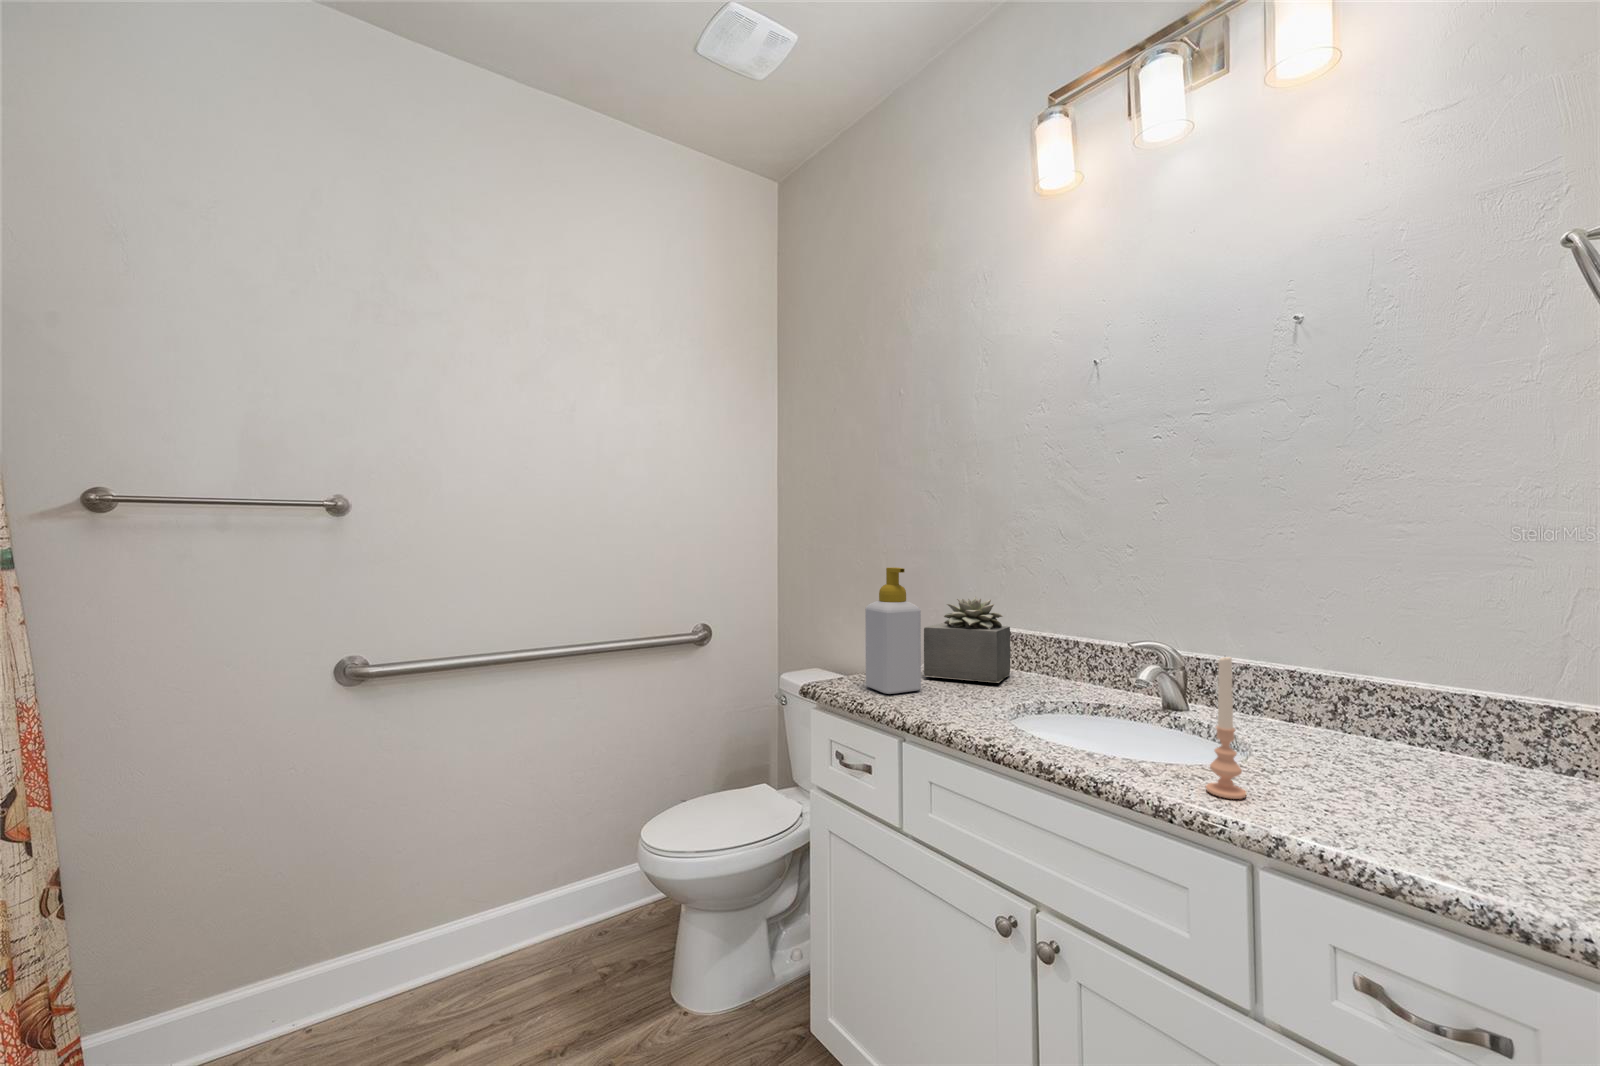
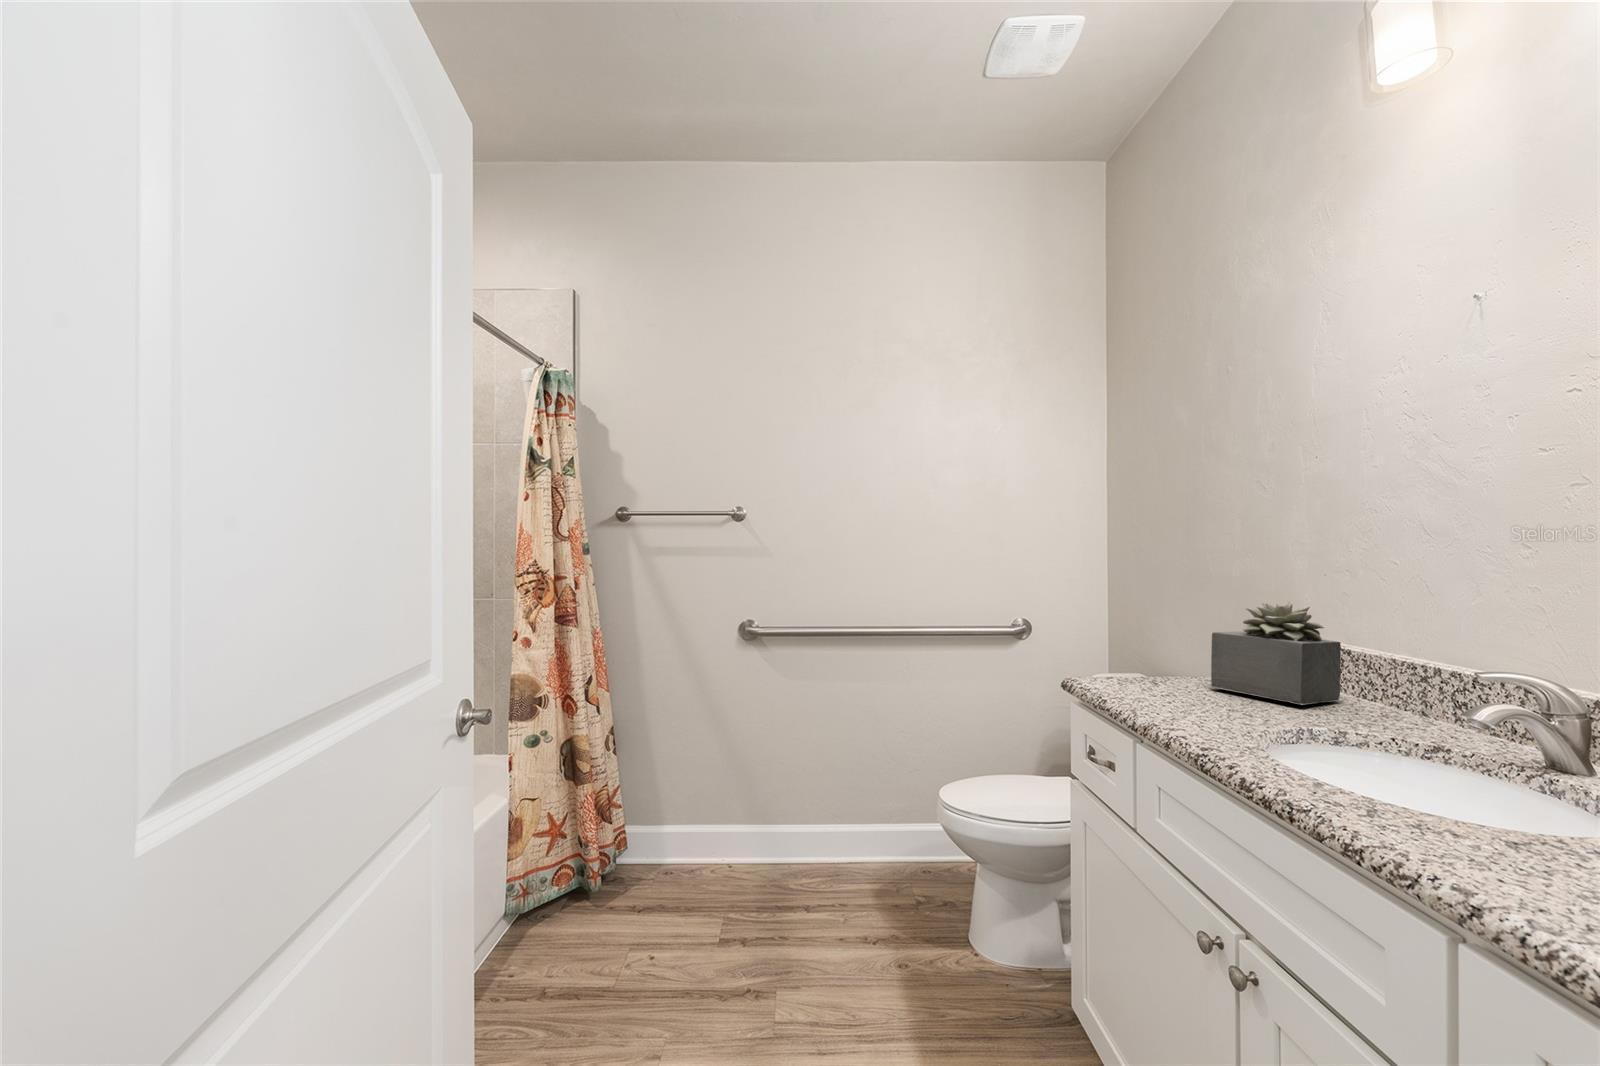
soap bottle: present [865,567,921,694] -> none [1126,563,1189,697]
candle: present [1206,657,1246,799] -> none [1436,675,1500,863]

